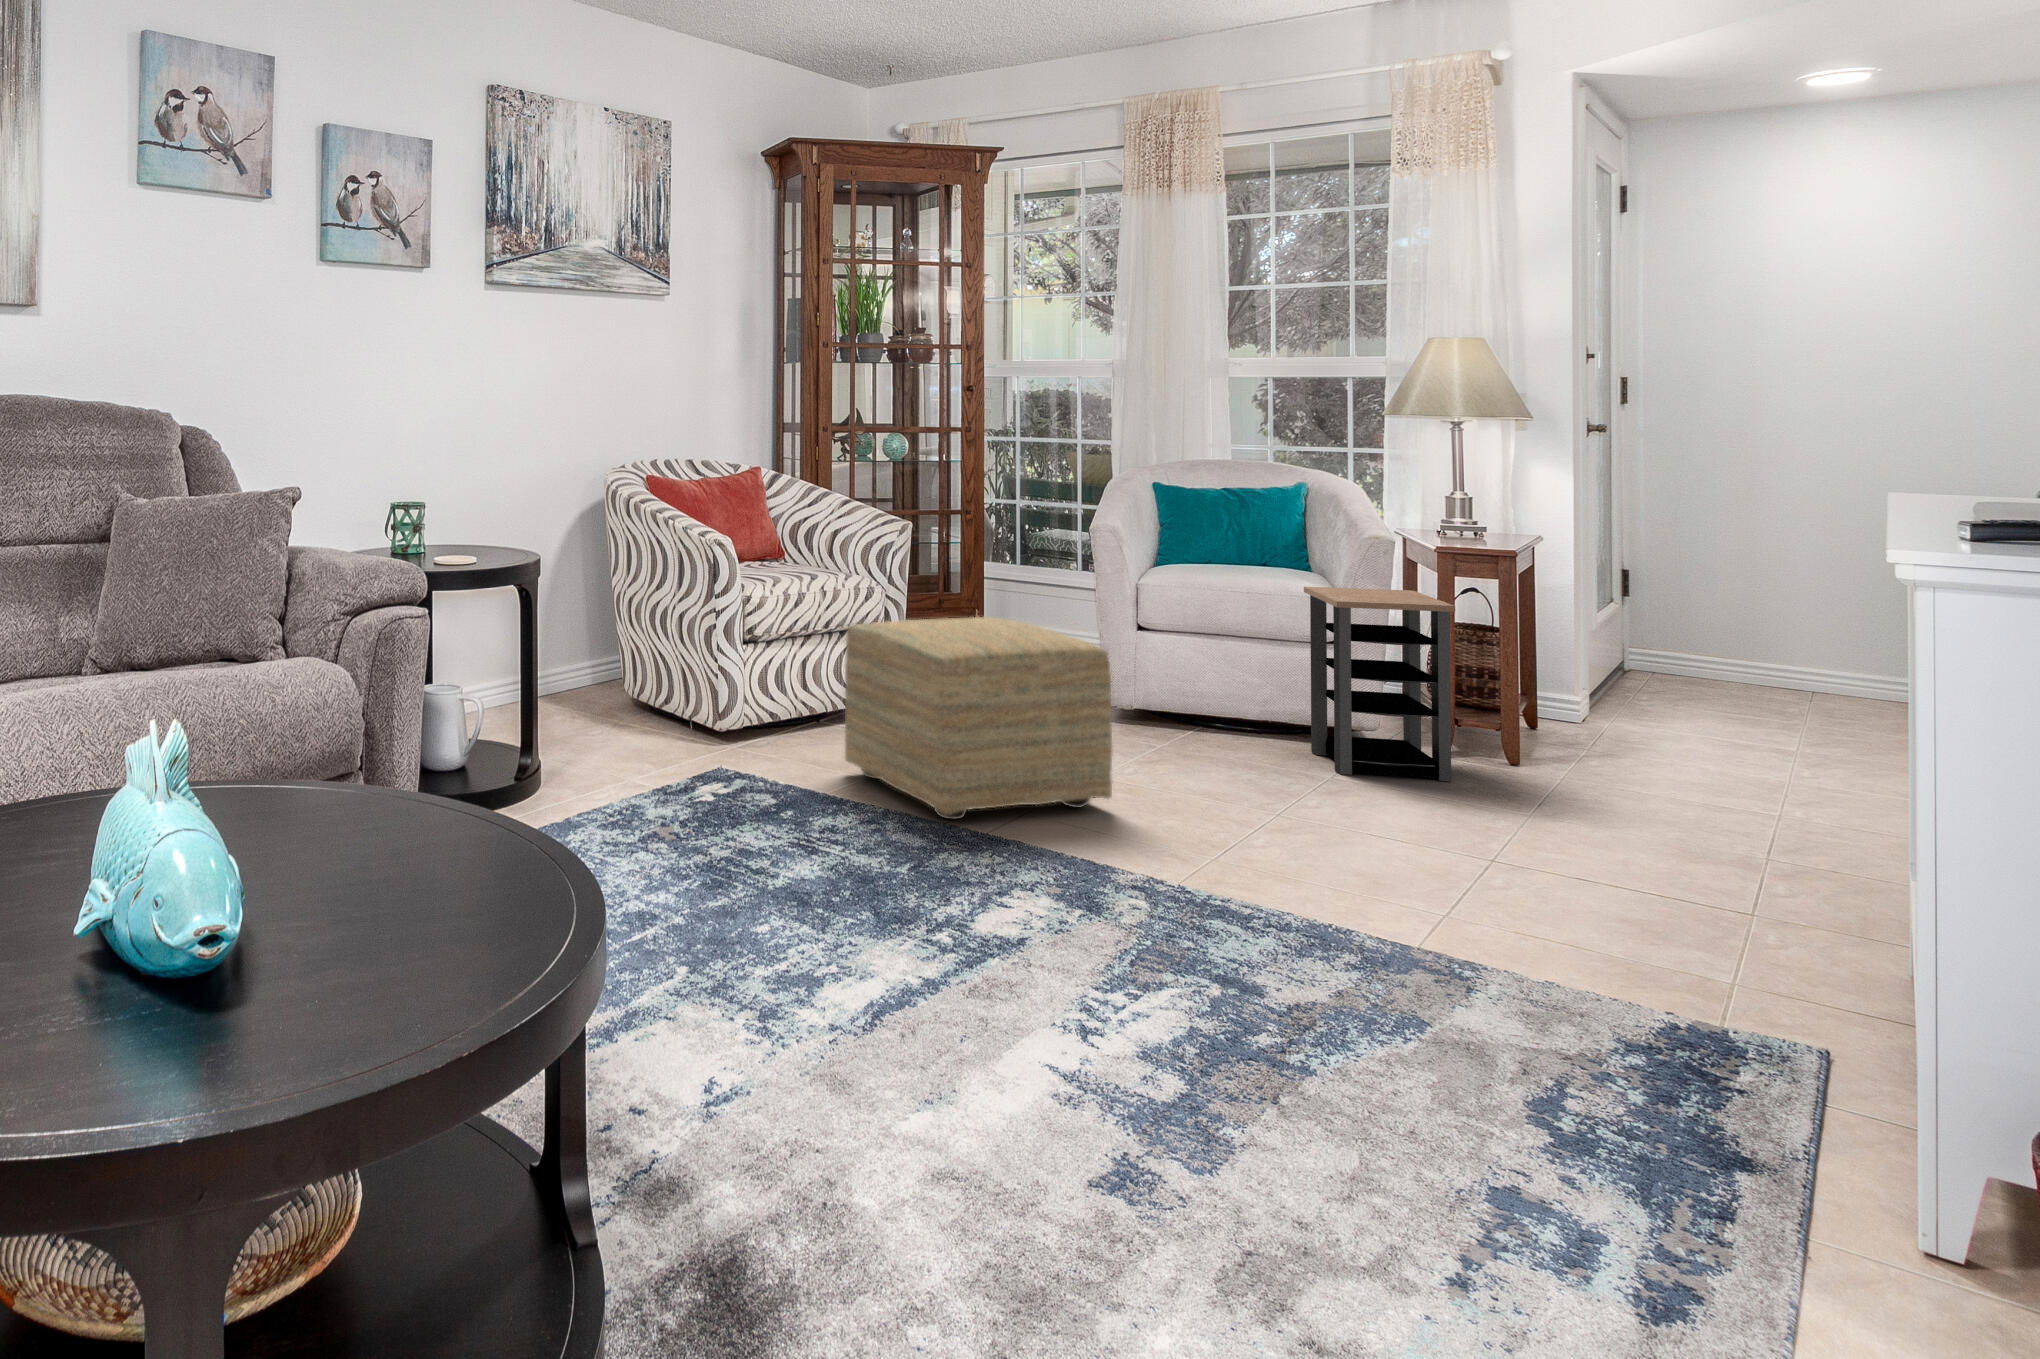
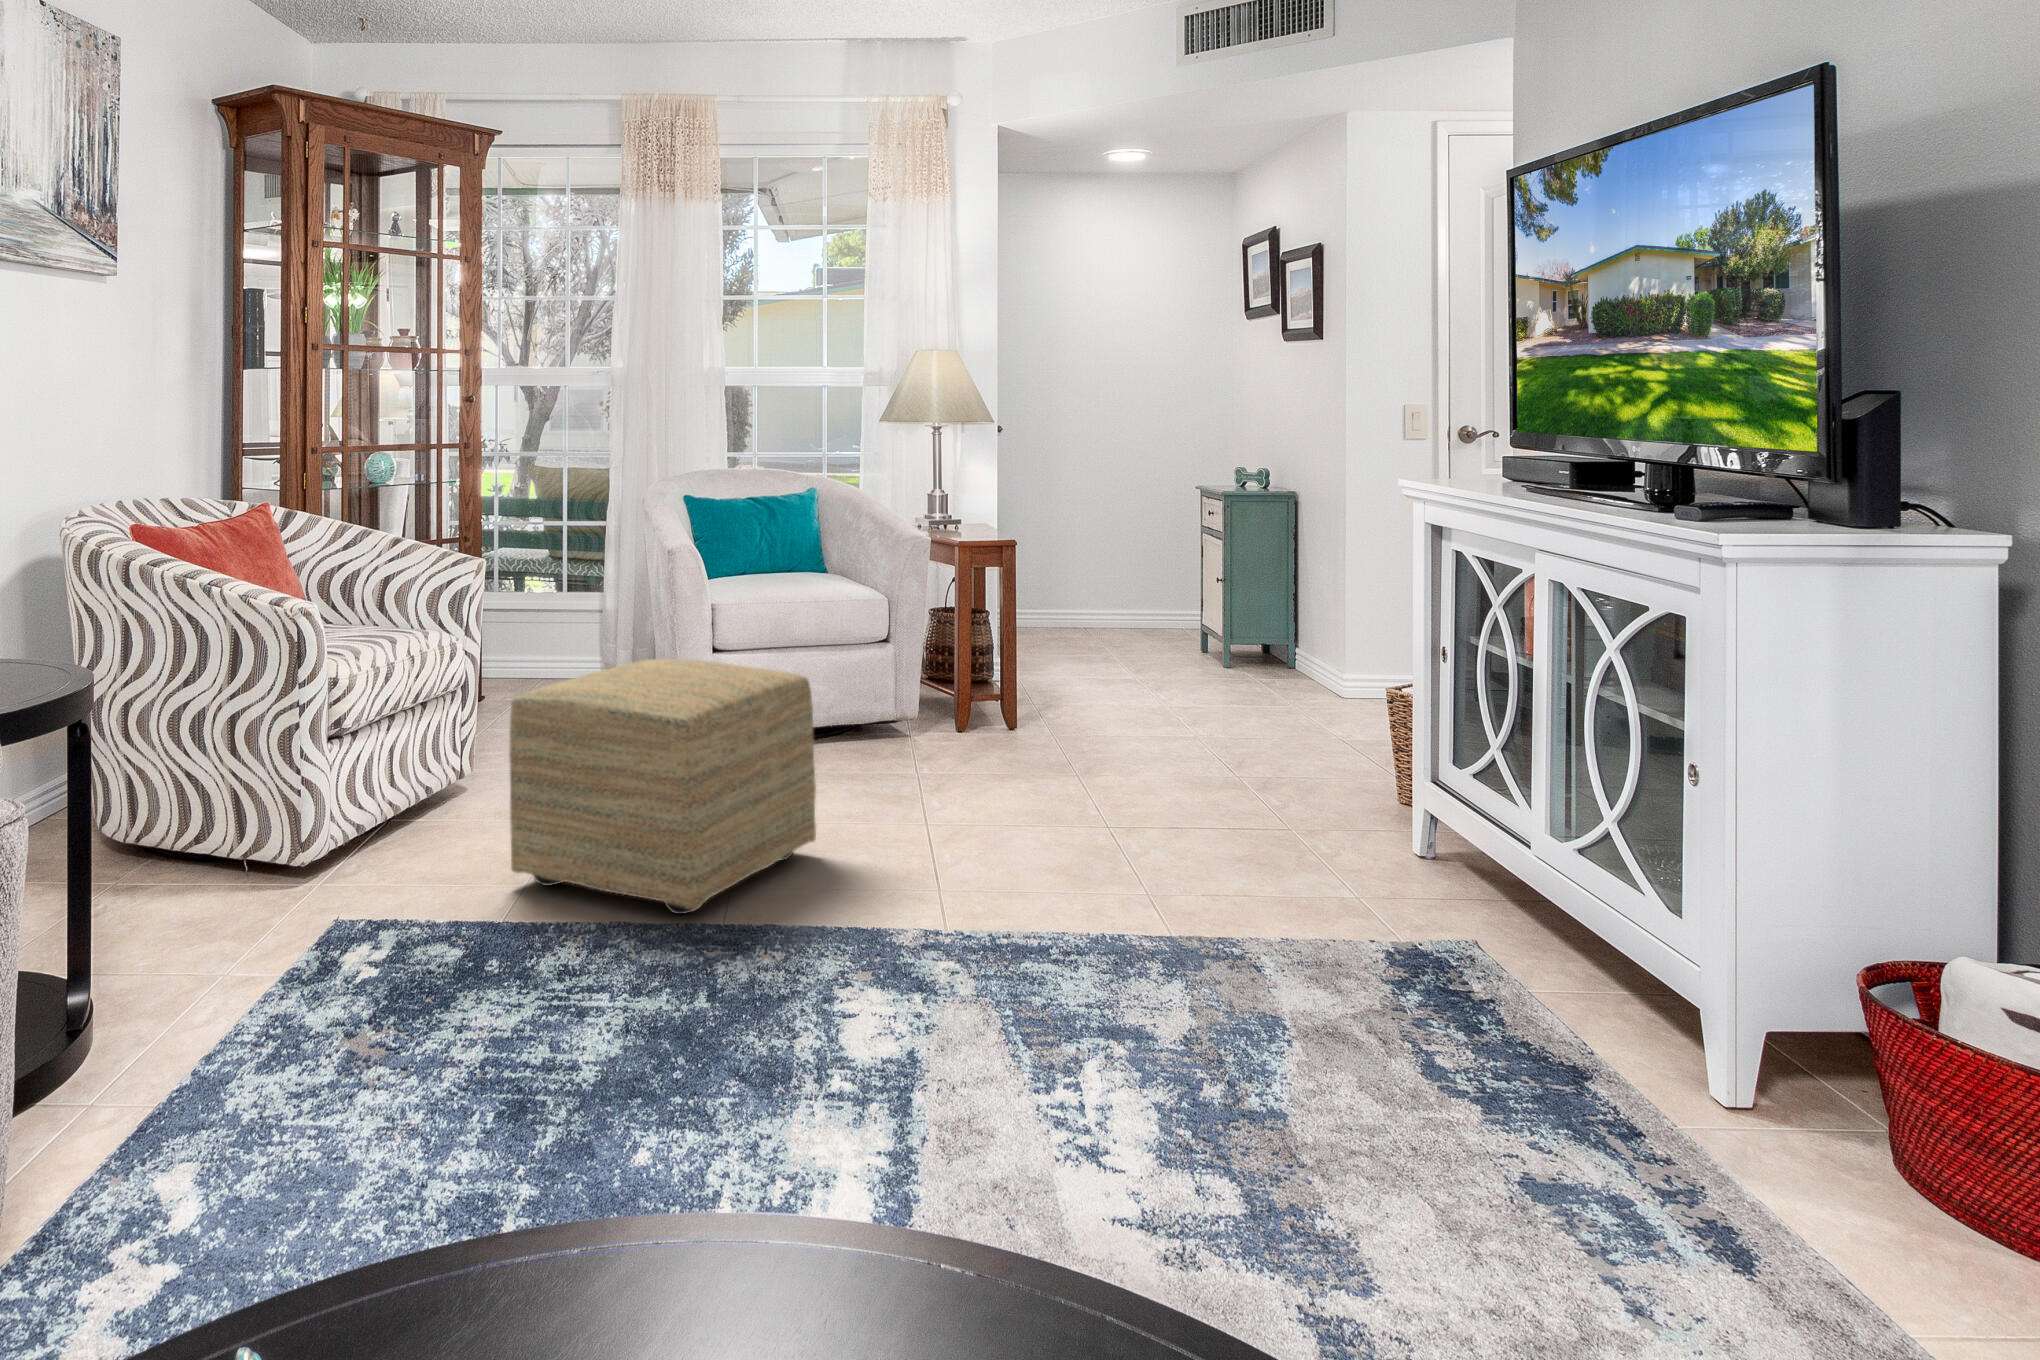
side table: present [1304,587,1455,782] -> none [870,575,1005,761]

